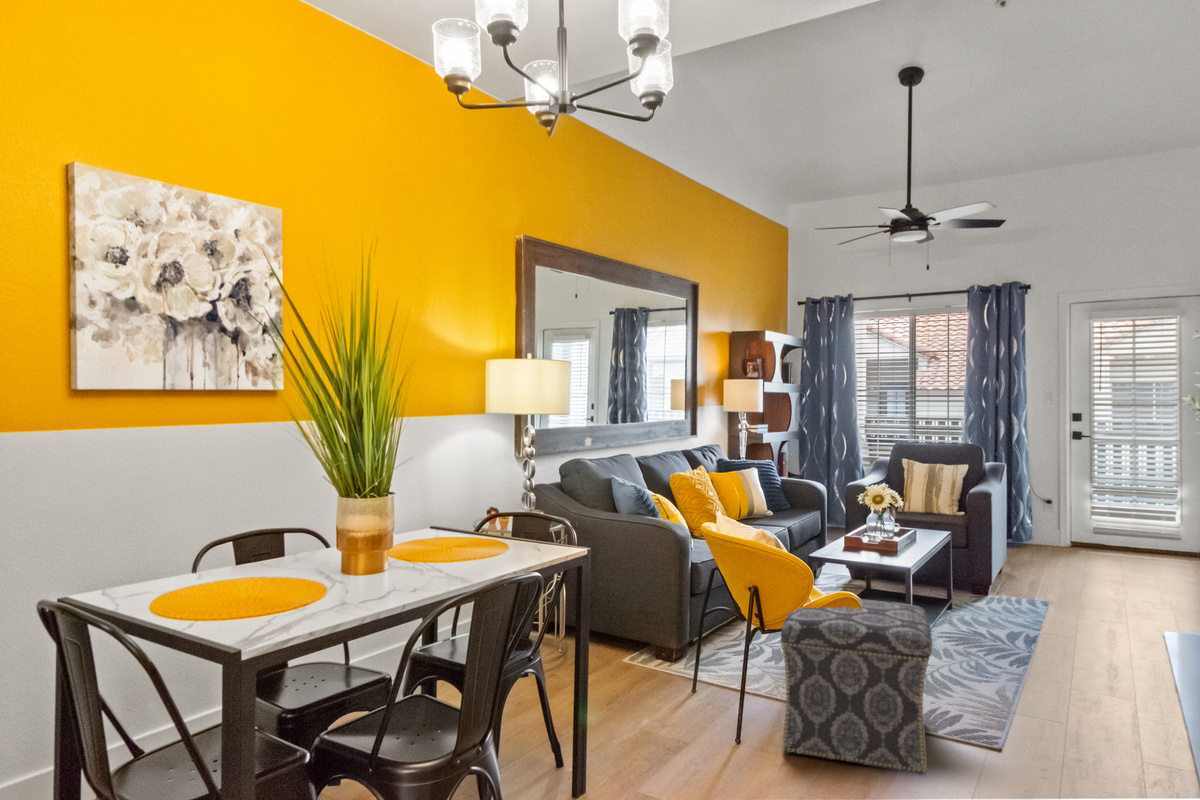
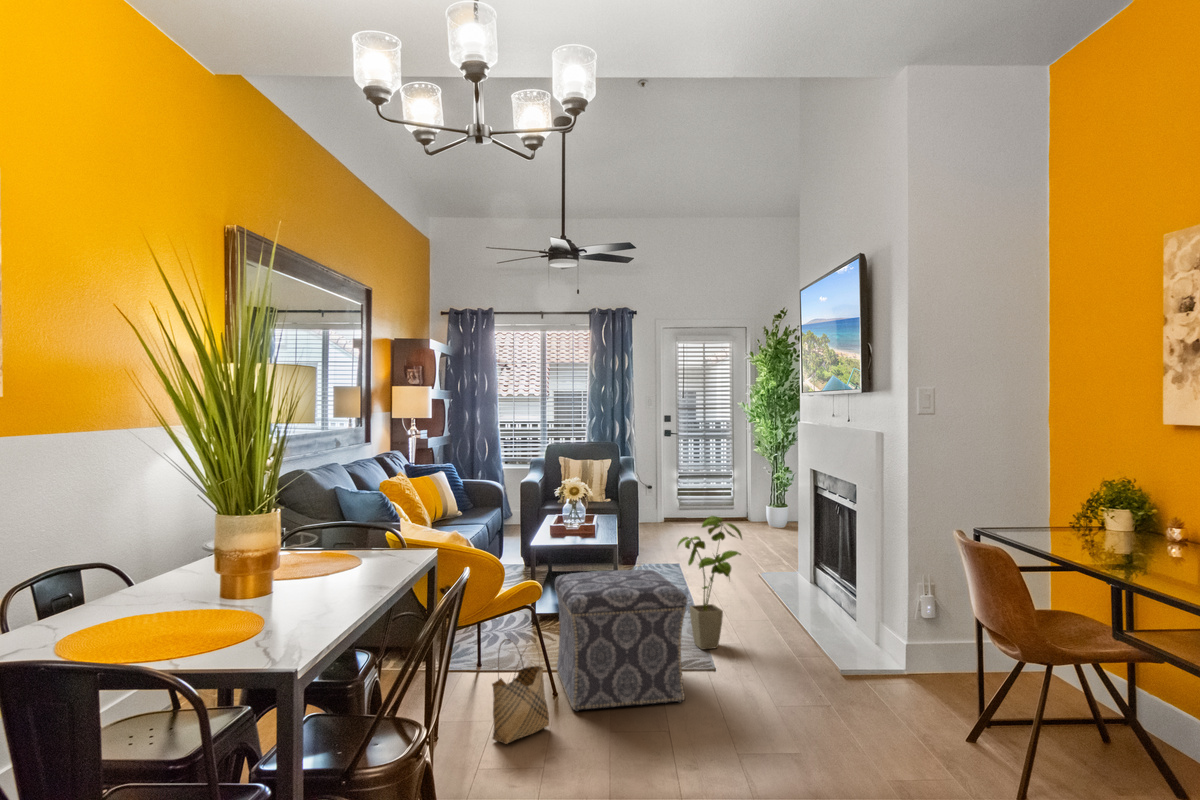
house plant: none [972,548,1071,719] -> present [678,516,742,650]
woven basket: none [674,656,744,769] -> present [492,639,549,744]

